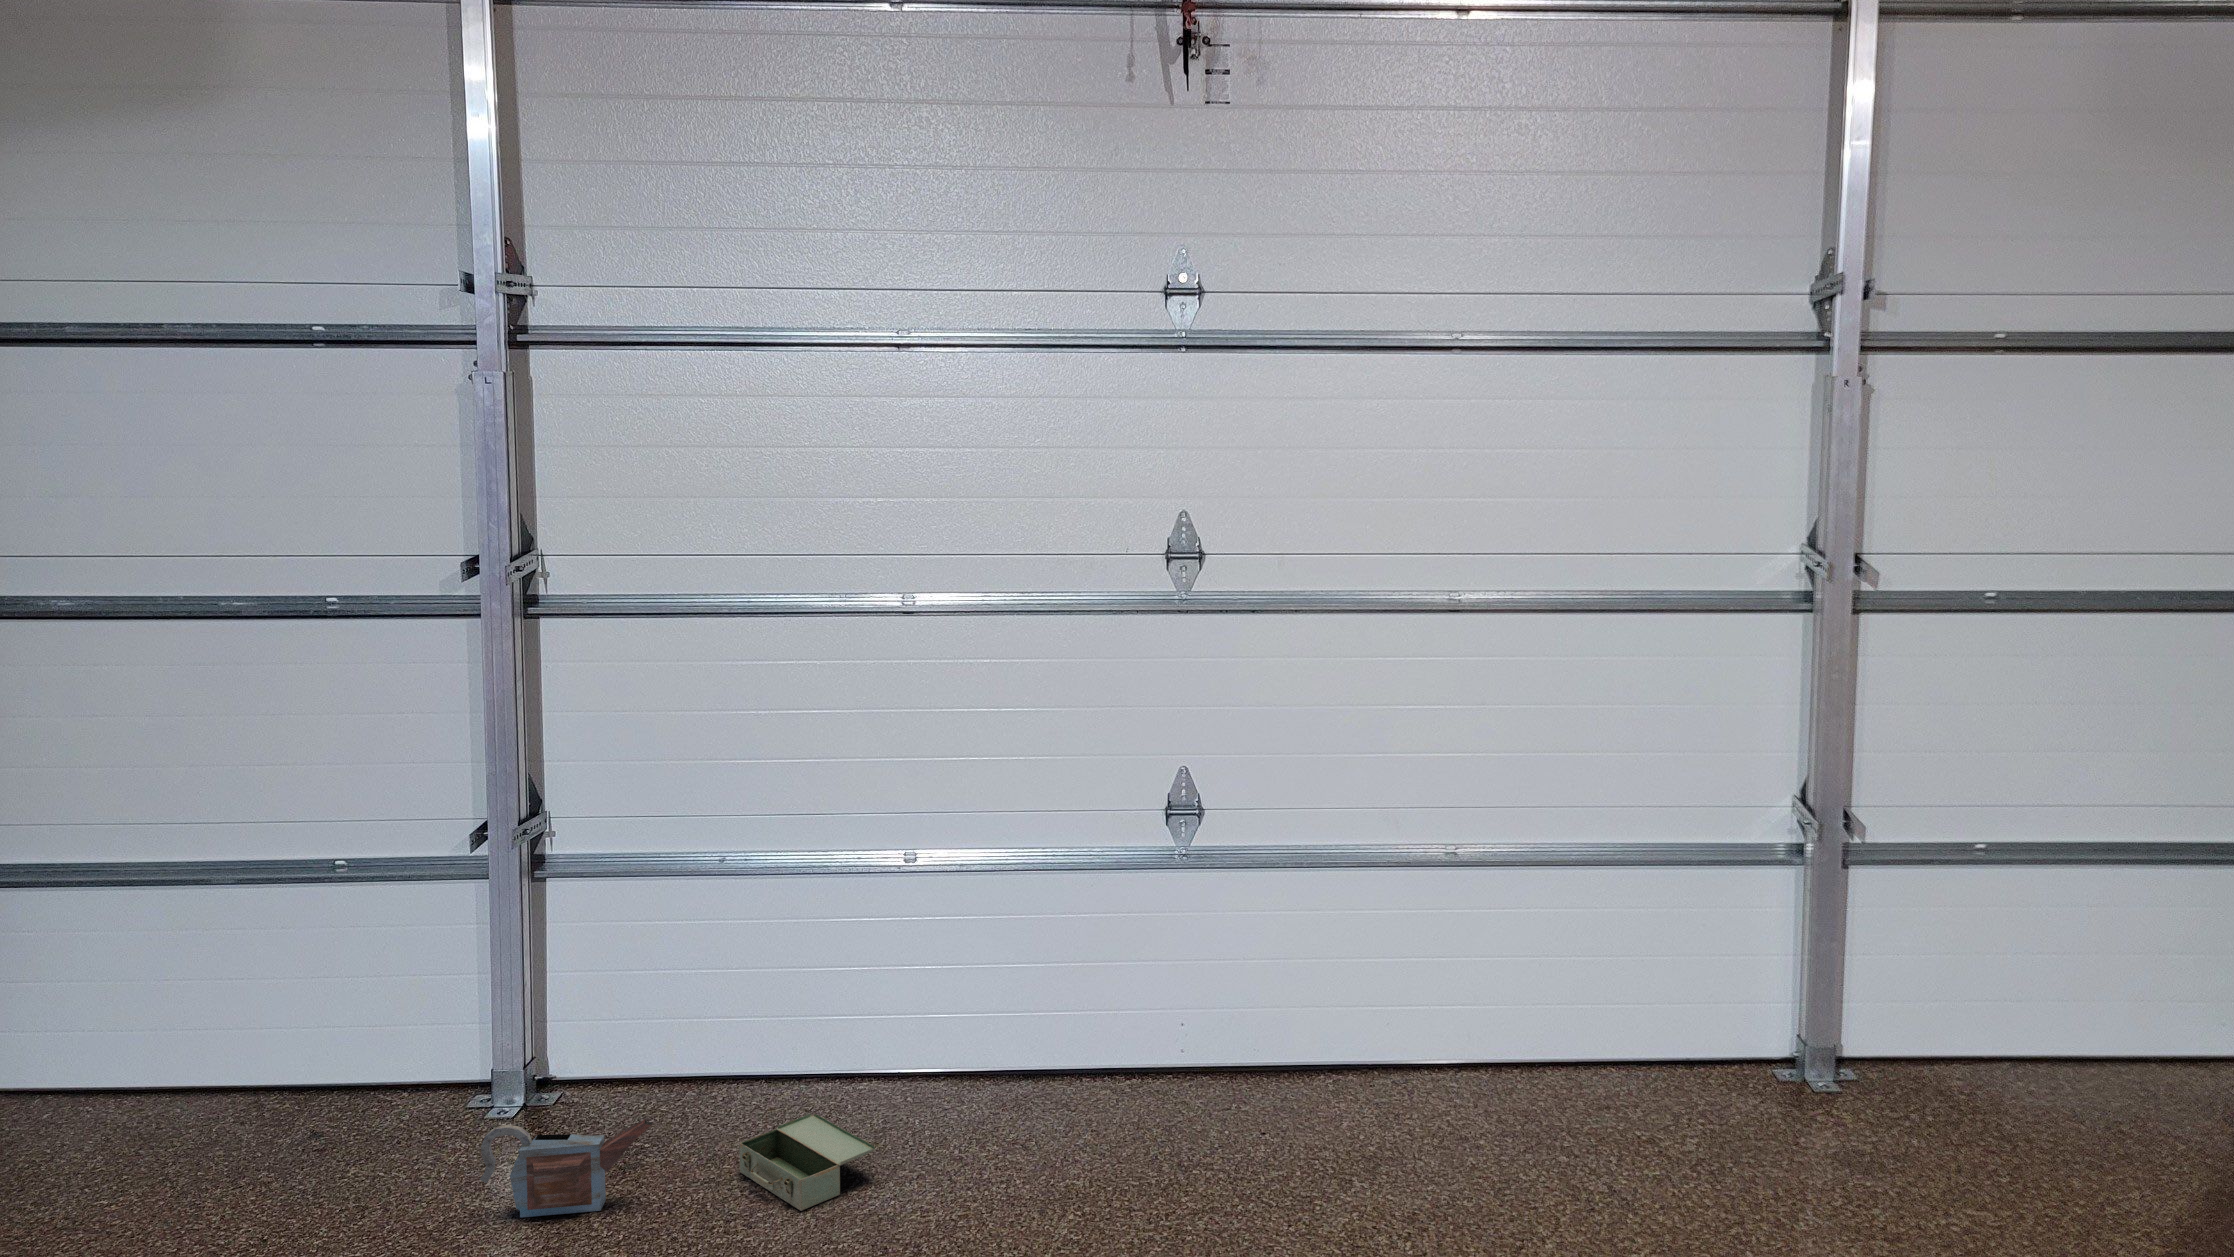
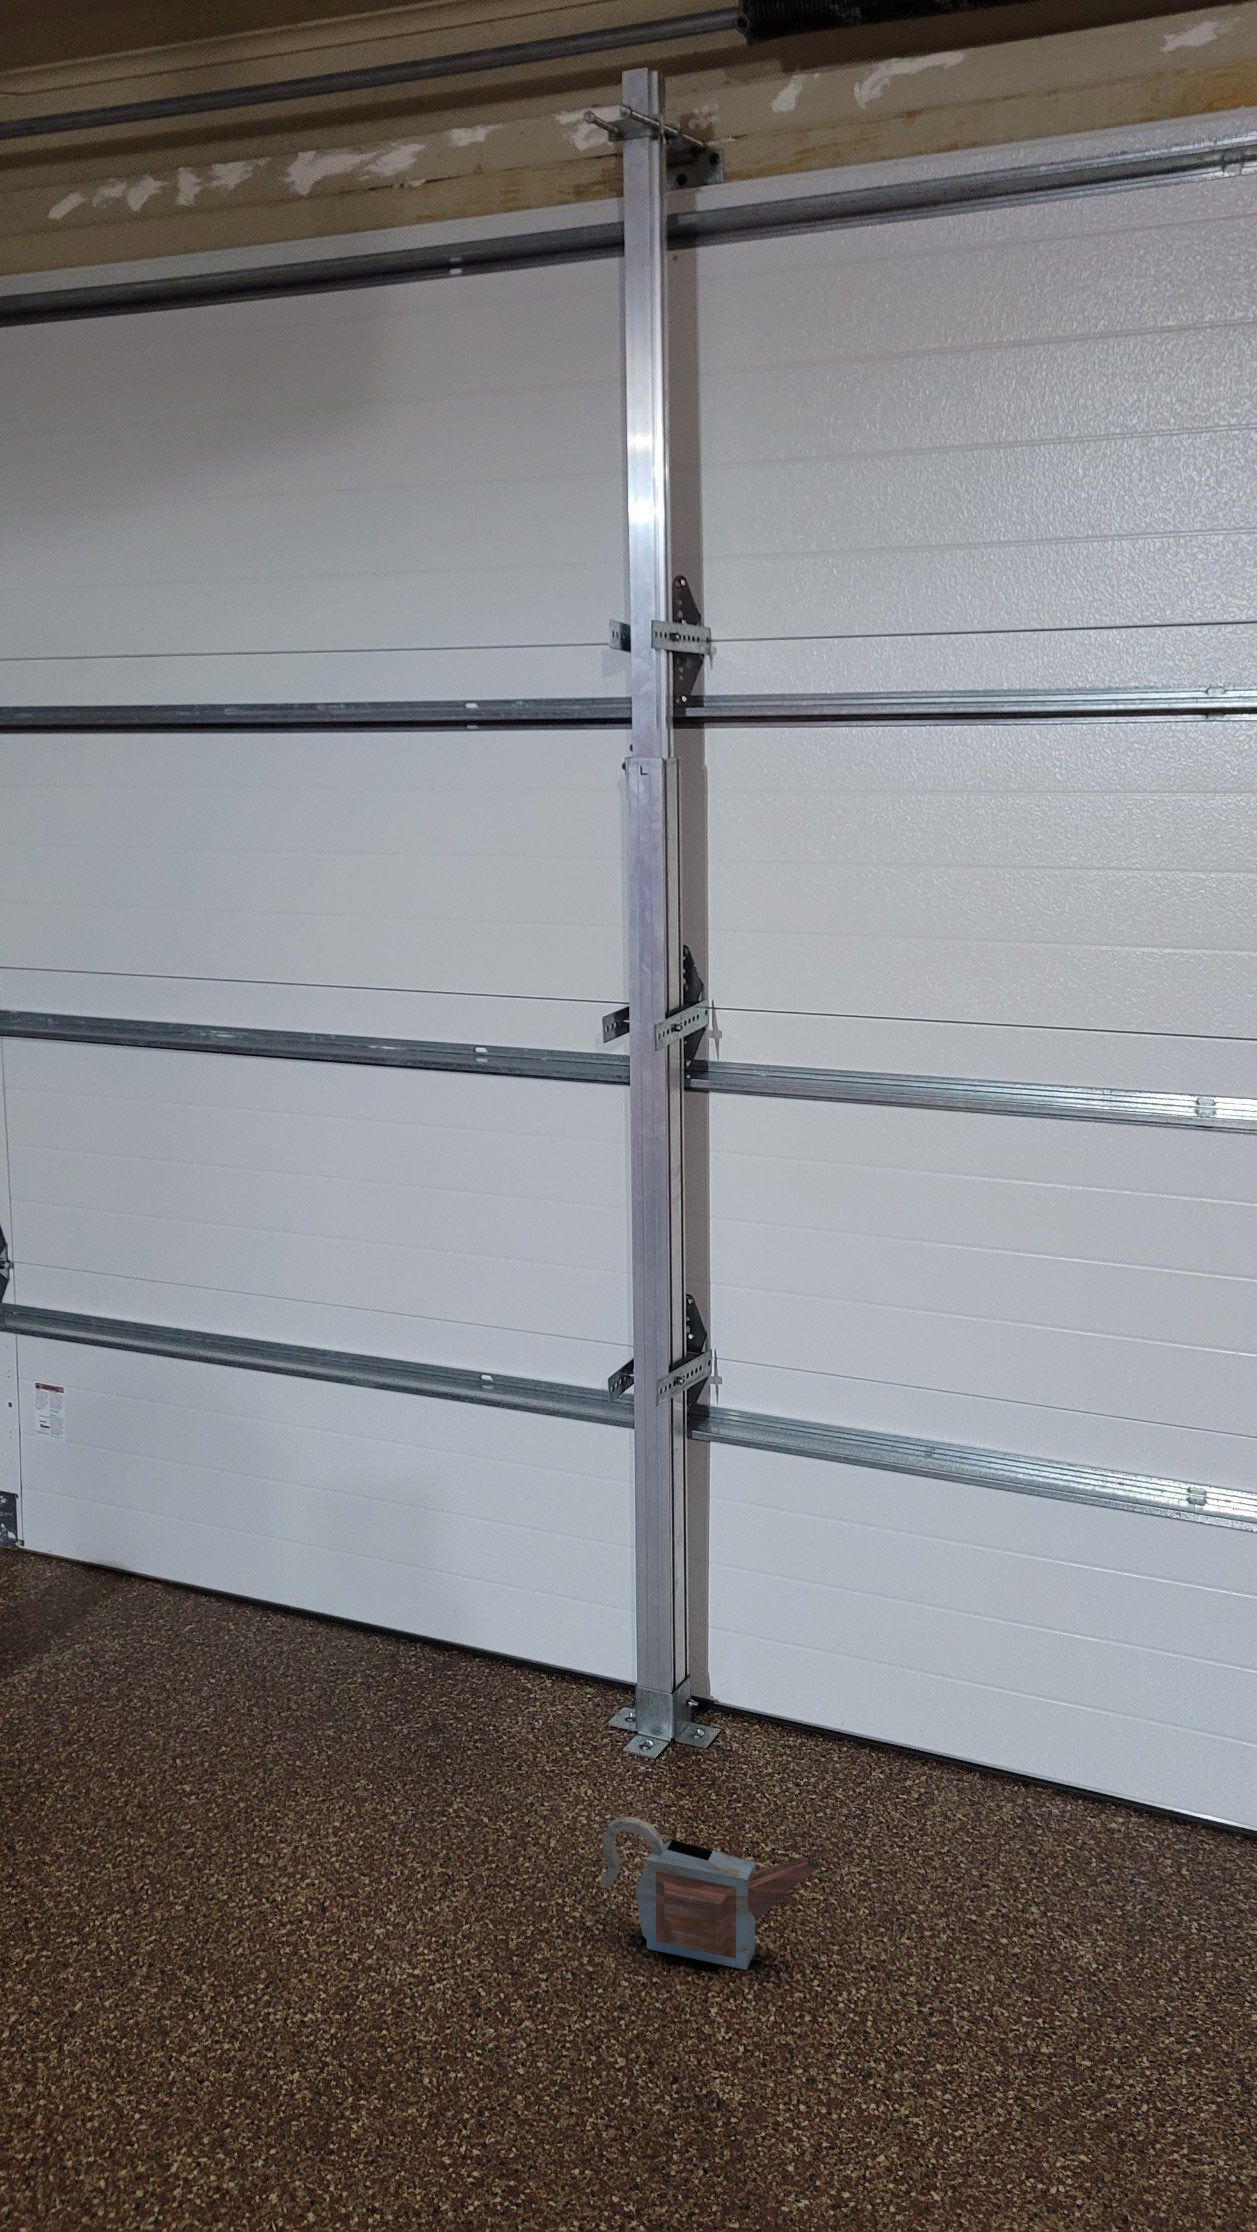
toolbox: present [739,1114,876,1211] -> none [936,1881,1137,2071]

